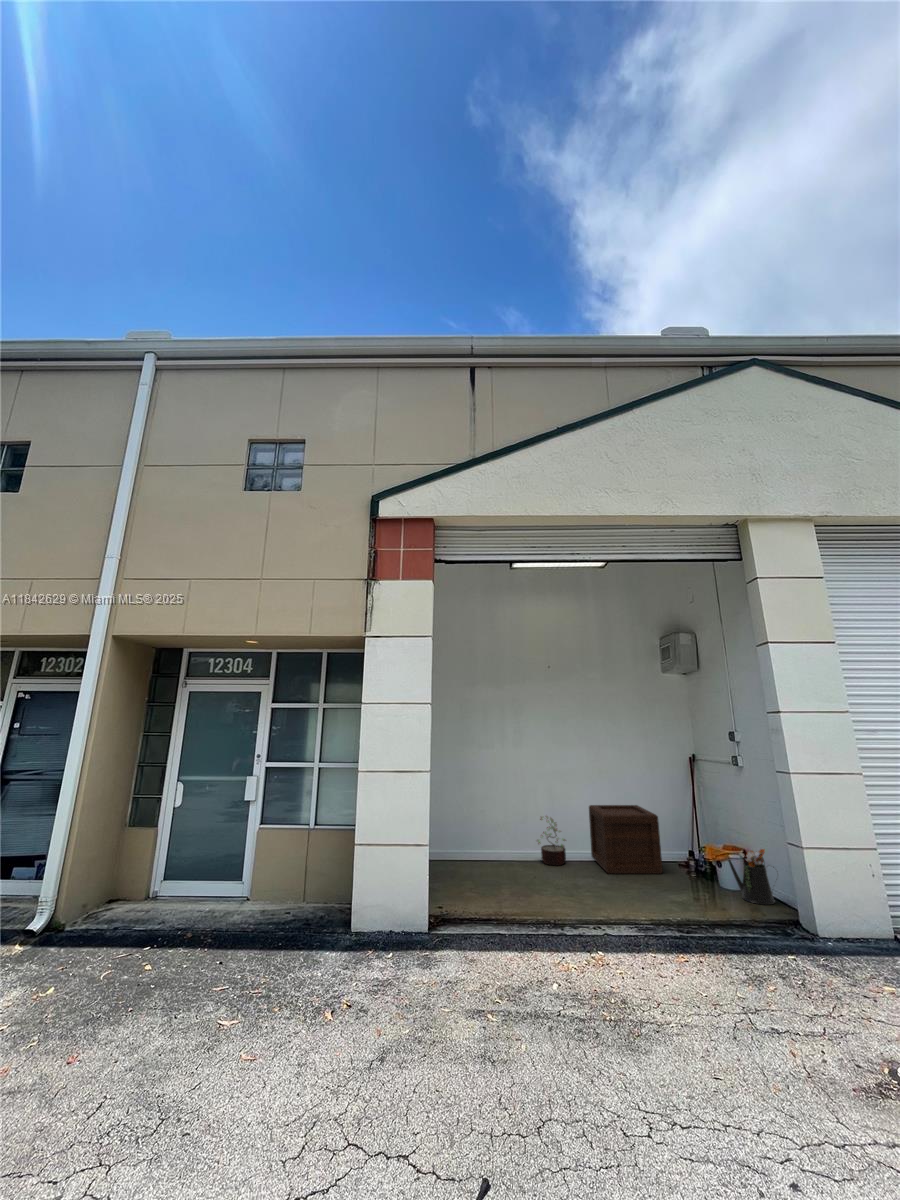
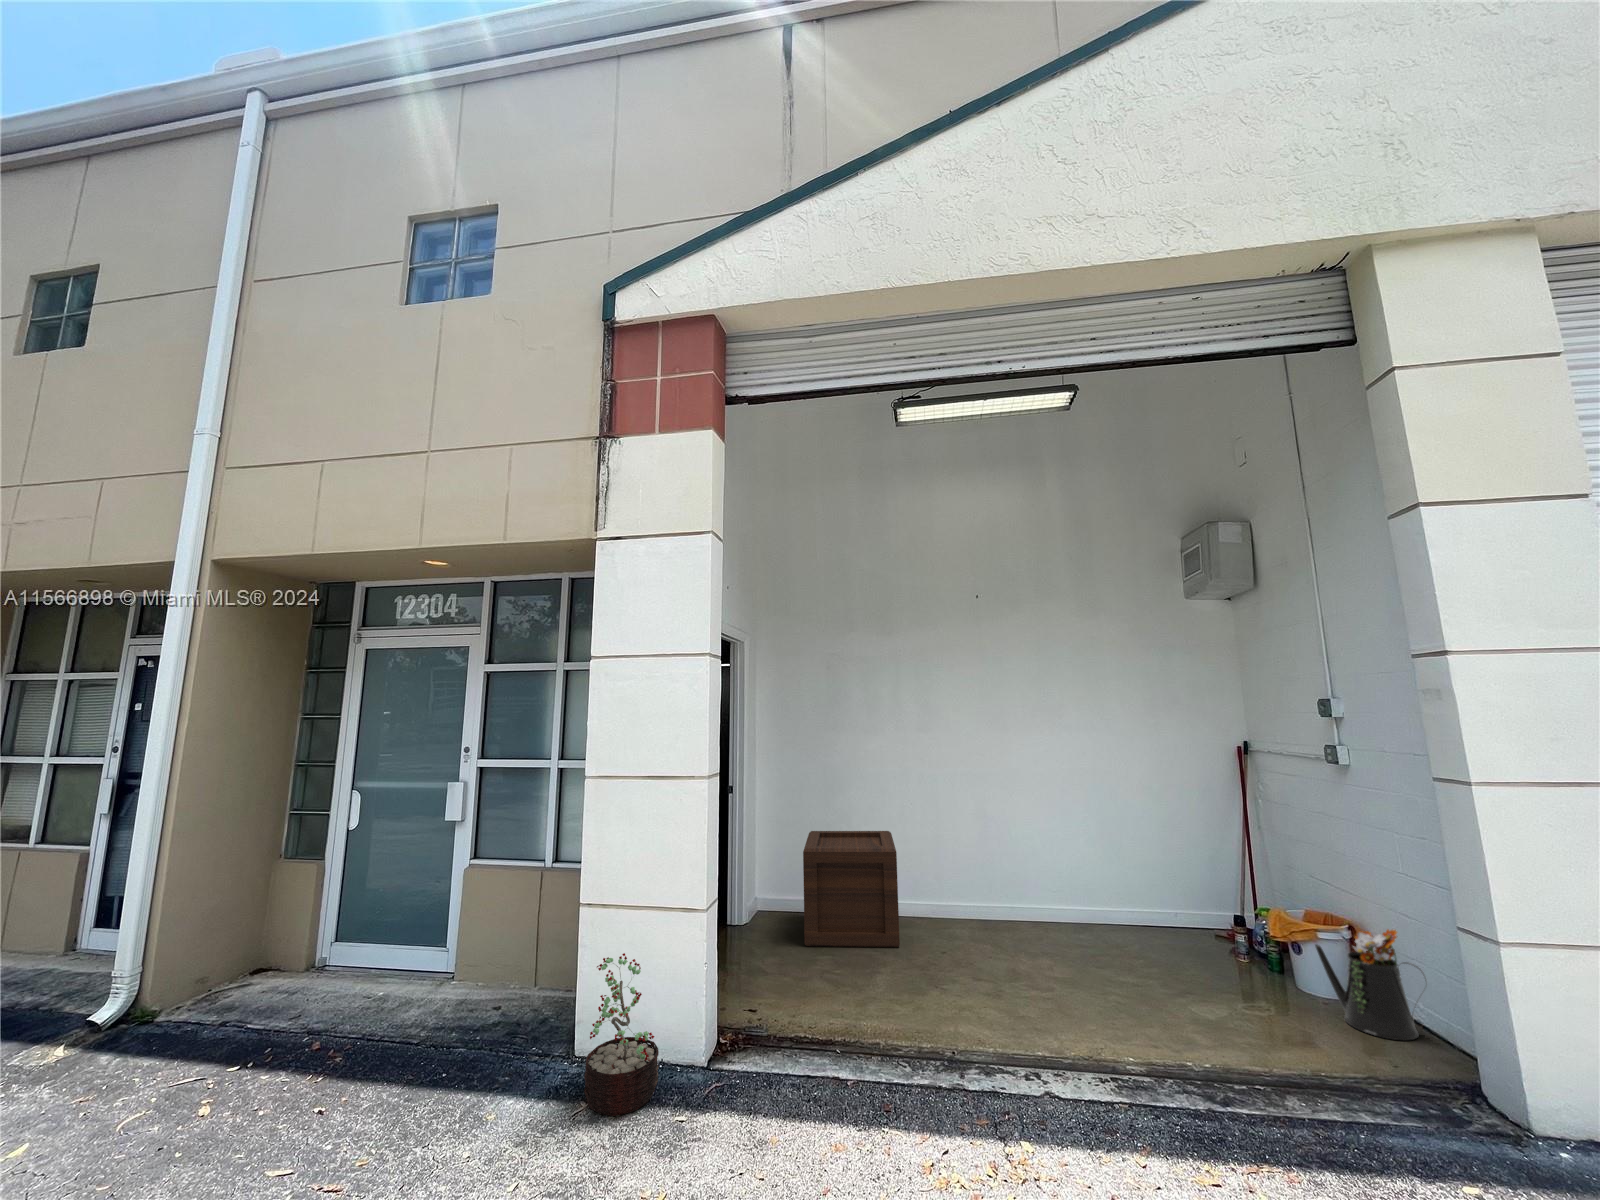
wooden crate: present [589,805,663,874] -> present [803,831,900,947]
decorative plant: present [537,816,566,866] -> present [584,953,659,1116]

